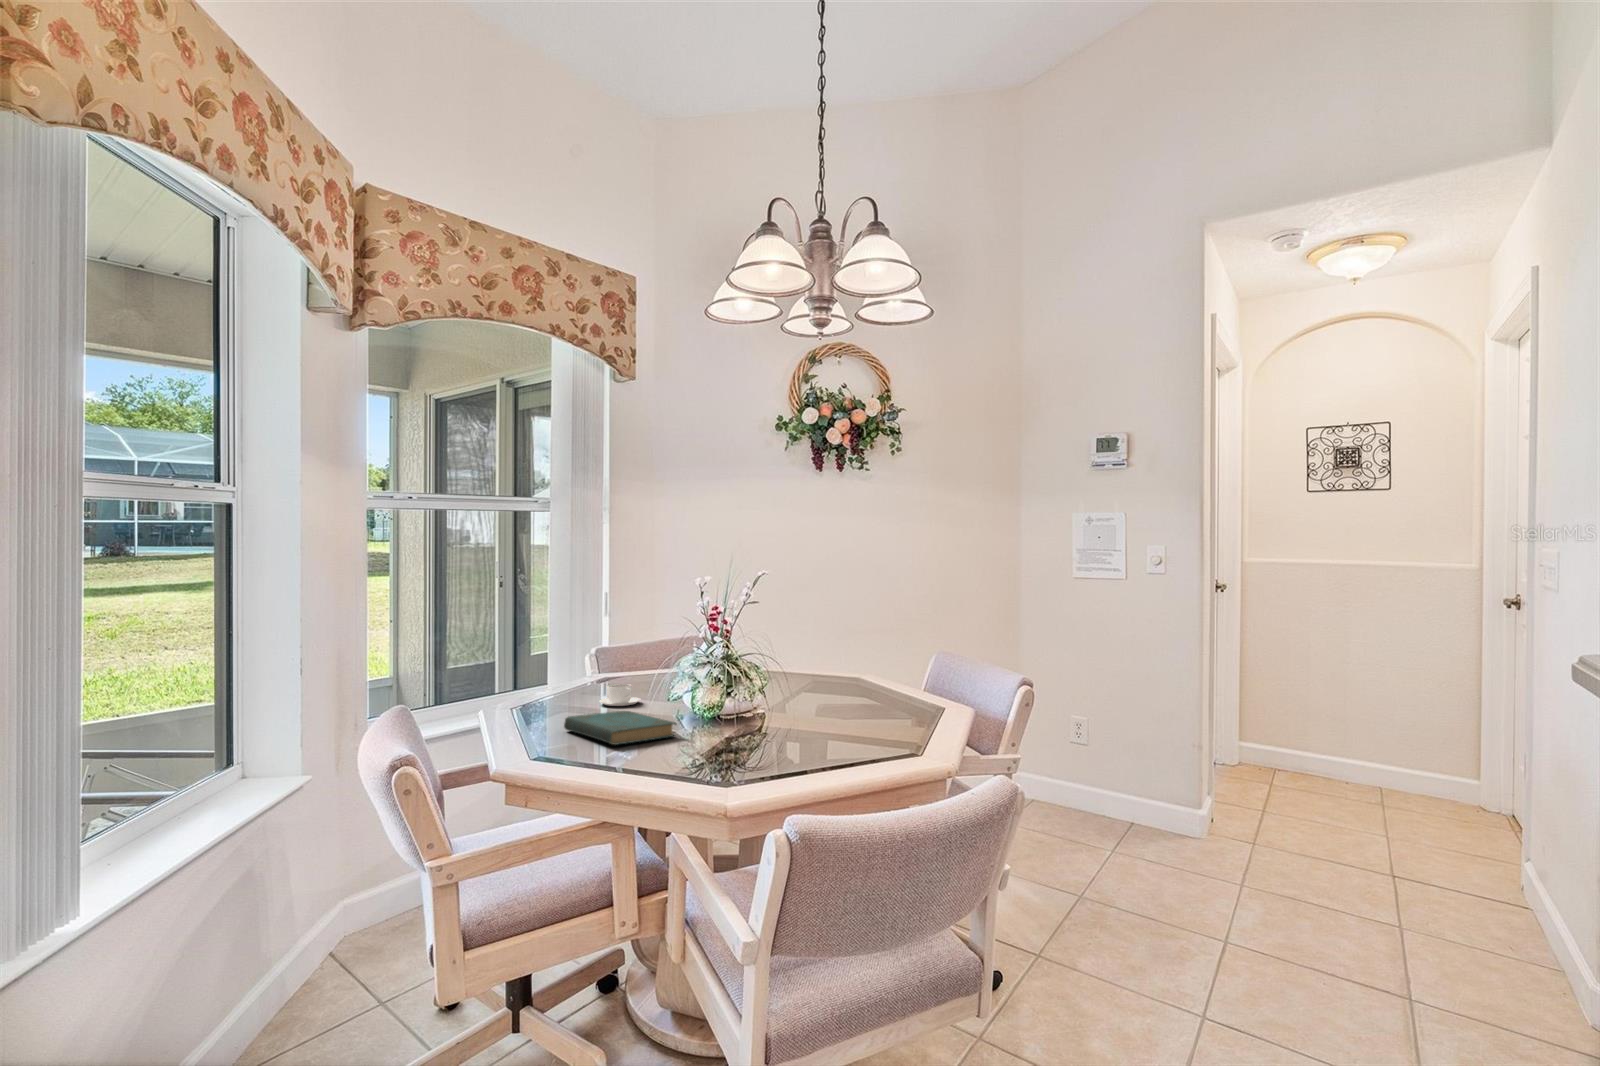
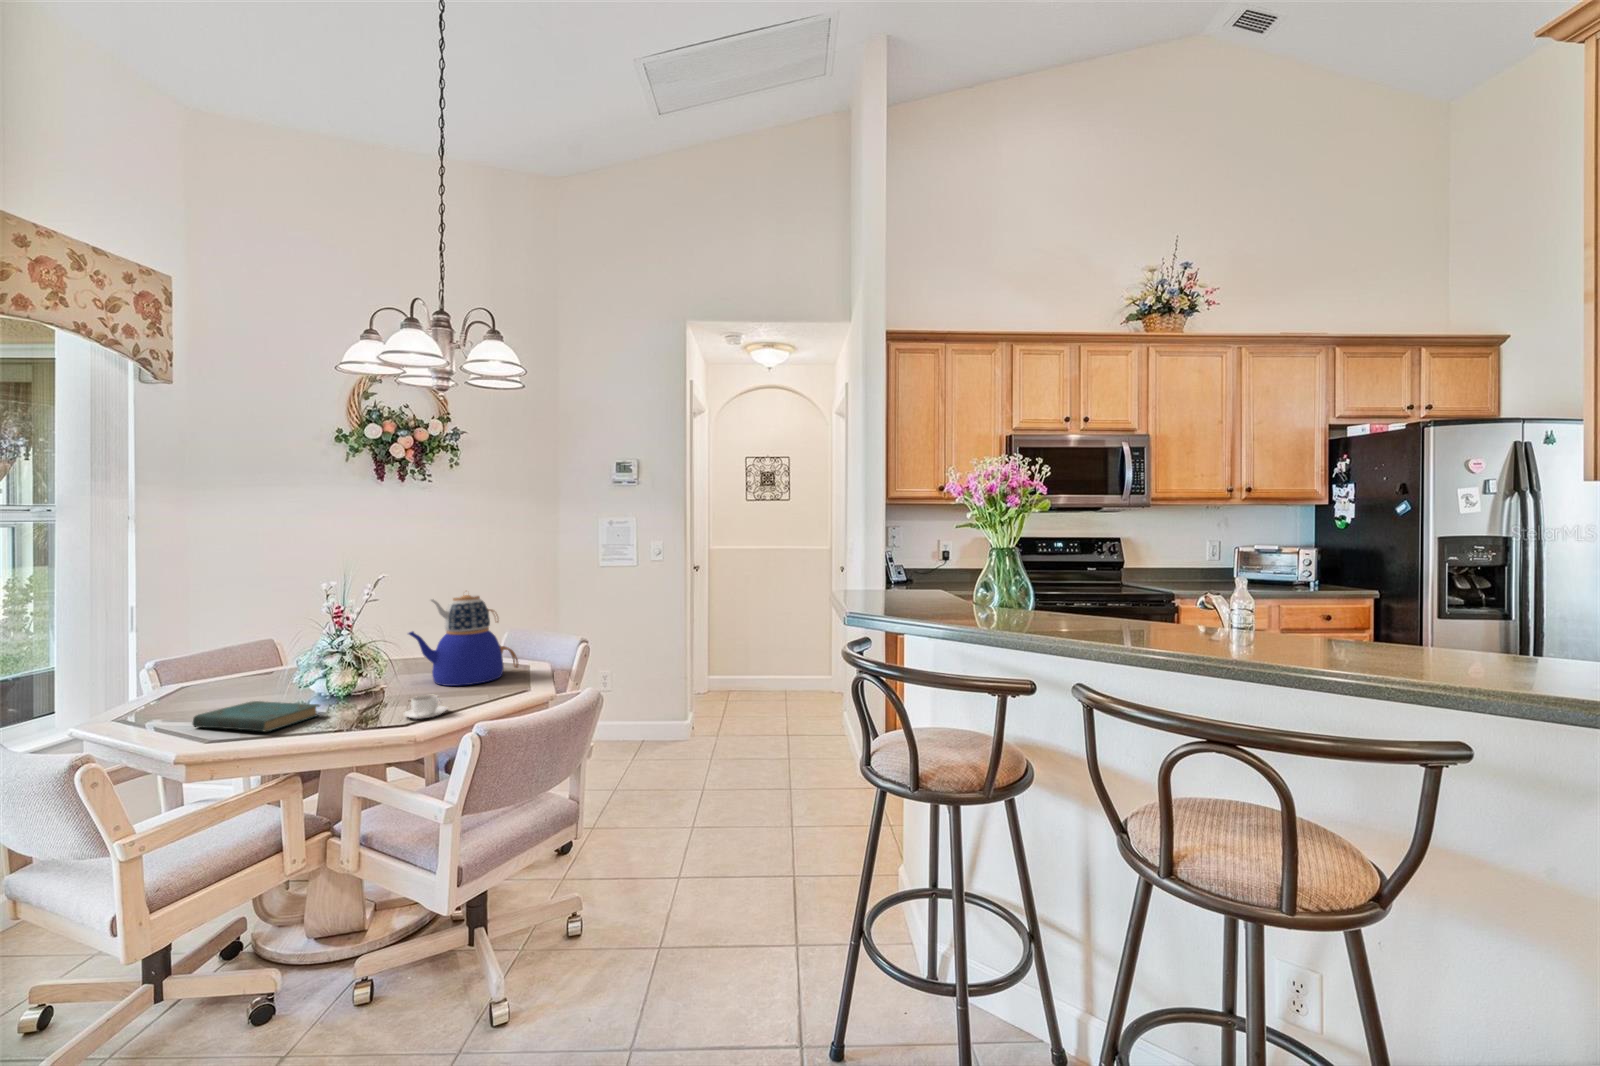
teapot: none [788,596,928,726] -> present [408,595,518,686]
coffee cup: present [599,684,641,706] -> present [403,695,447,719]

